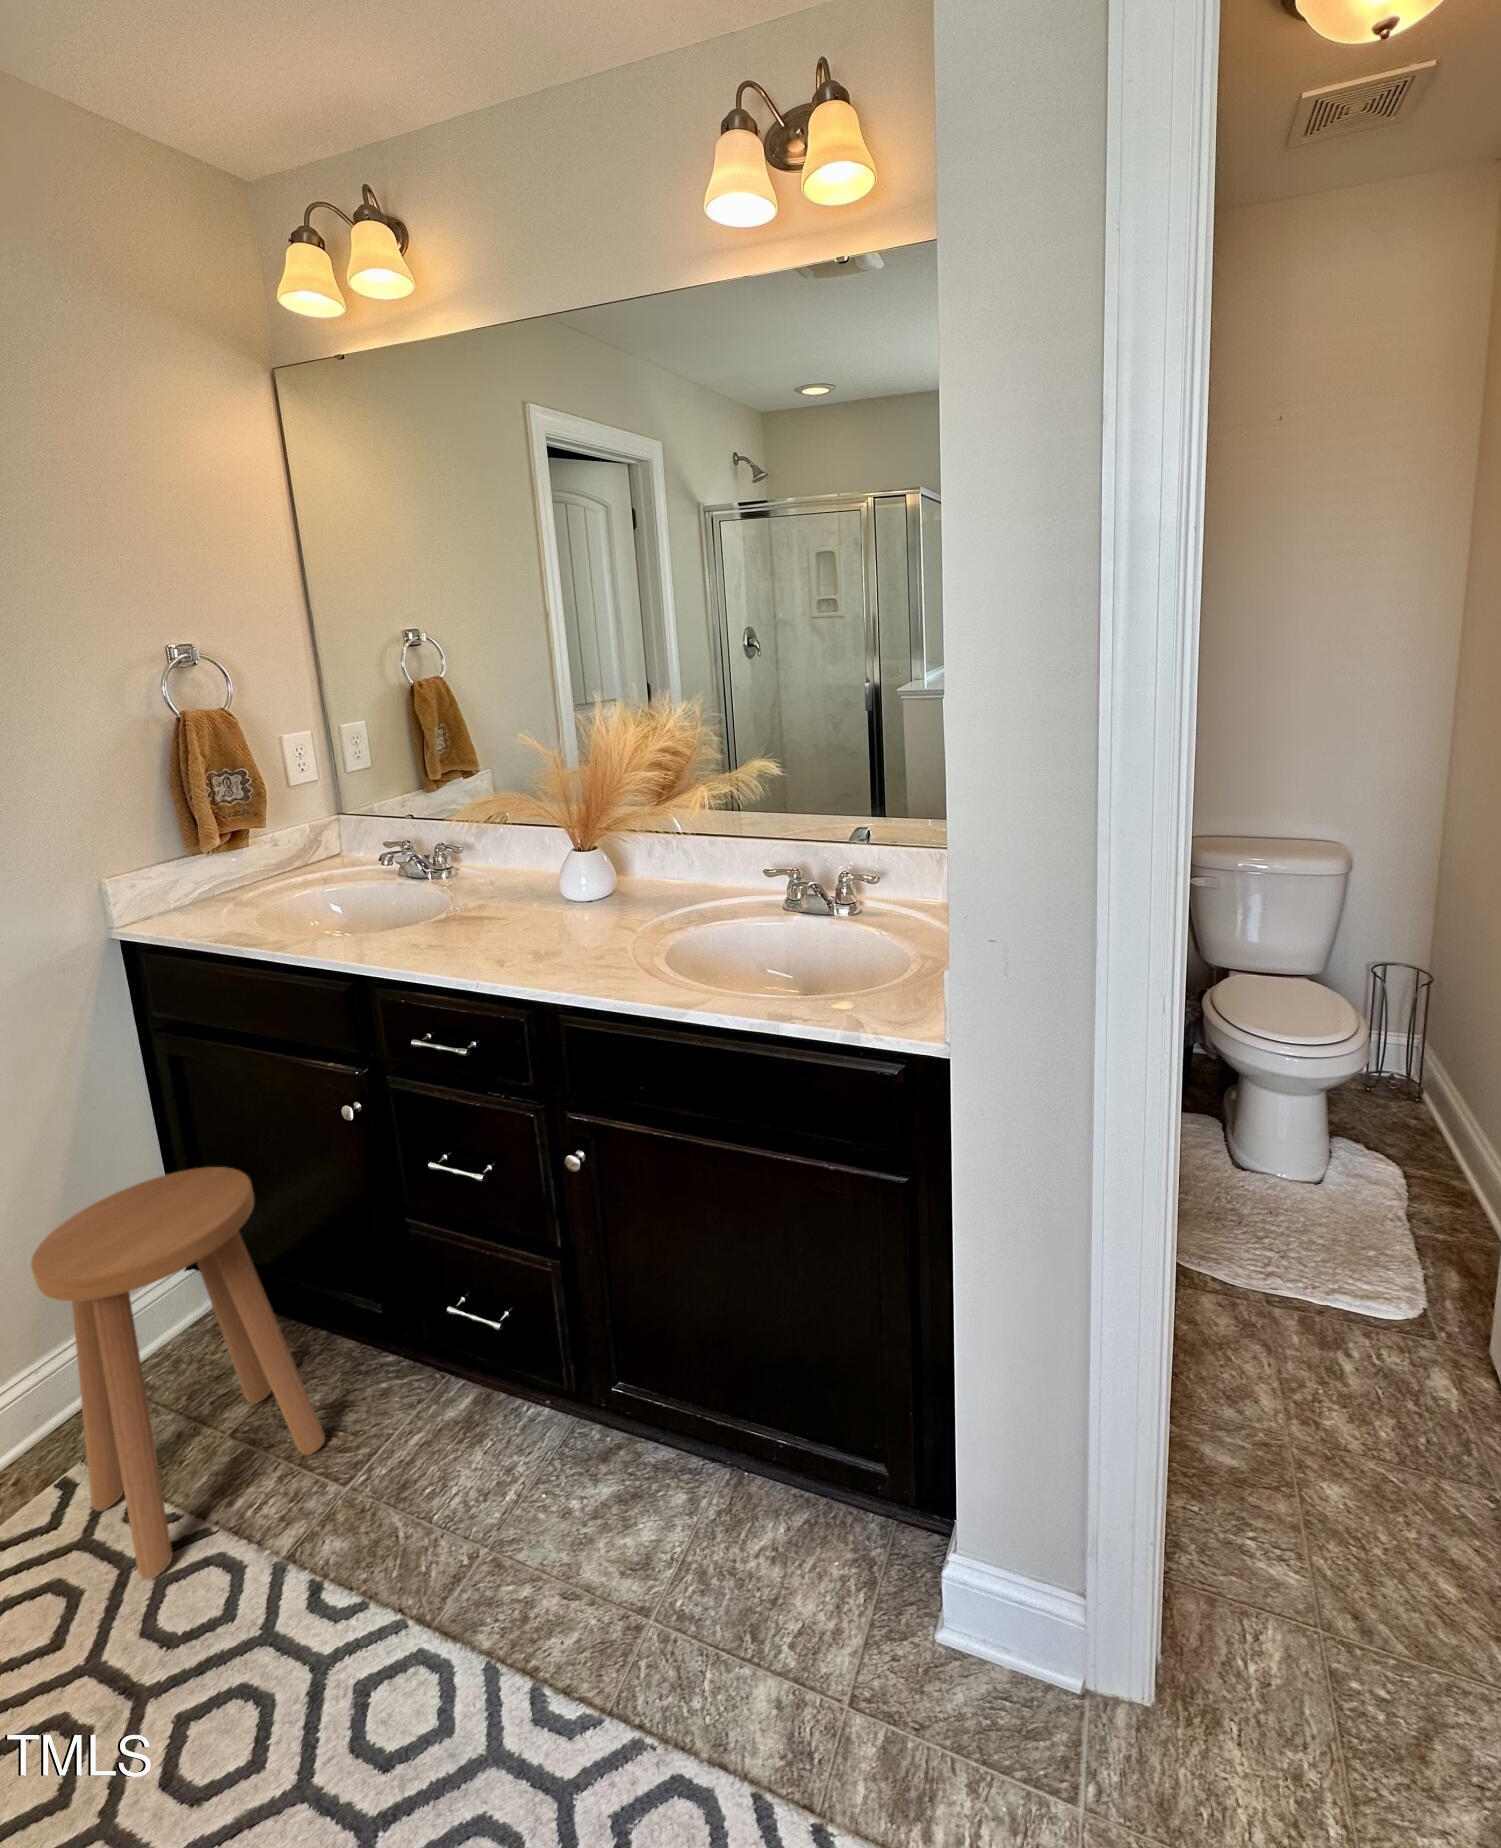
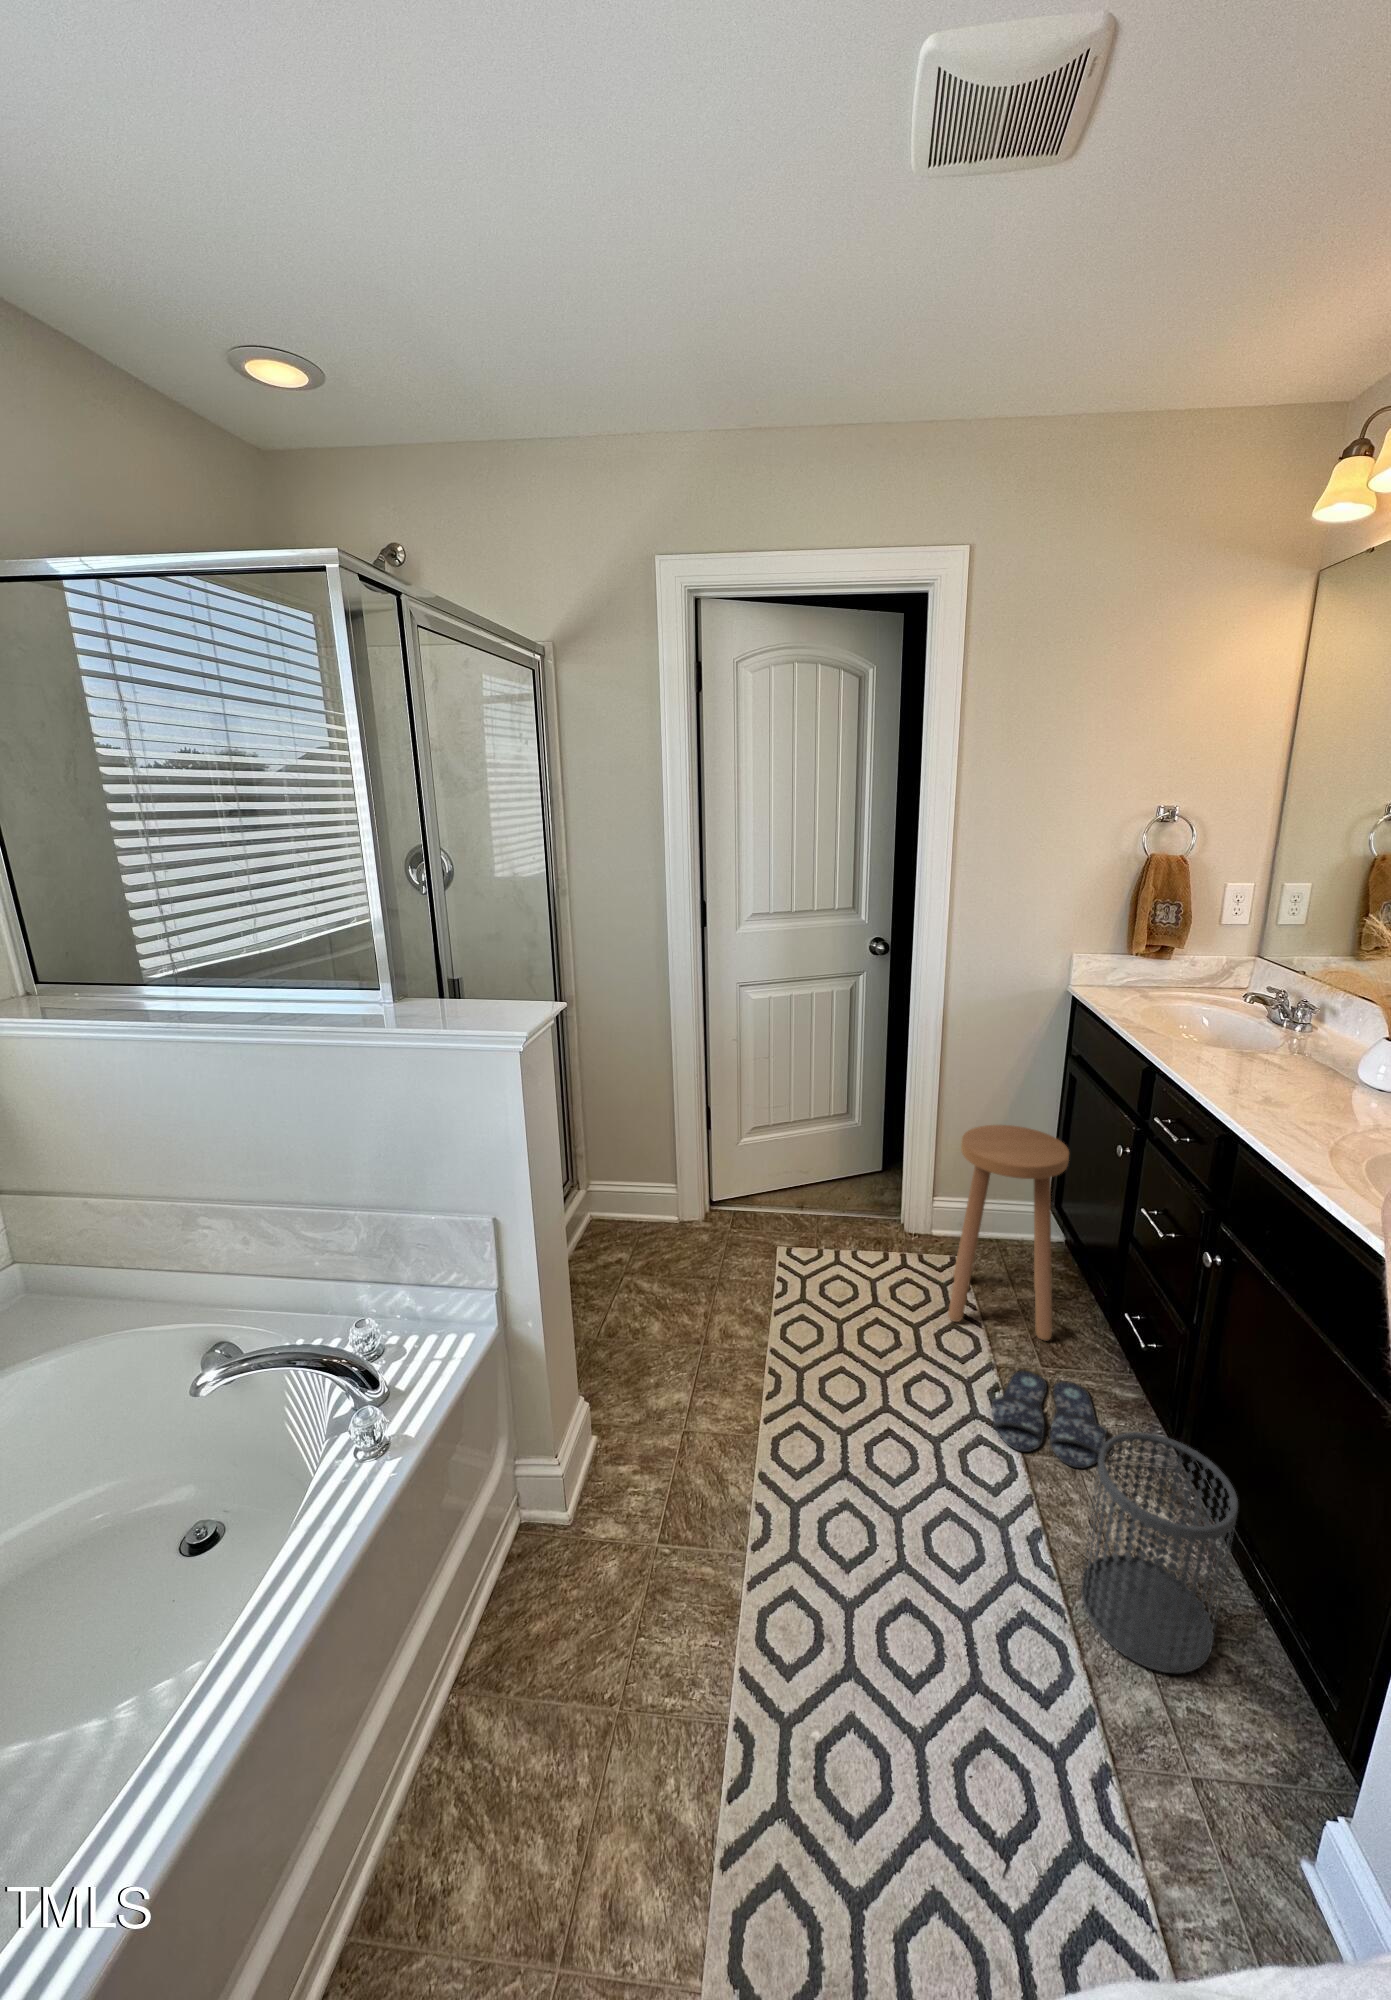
wastebasket: none [597,1377,769,1708] -> present [1081,1432,1238,1673]
slippers: none [320,1452,509,1648] -> present [992,1370,1107,1468]

